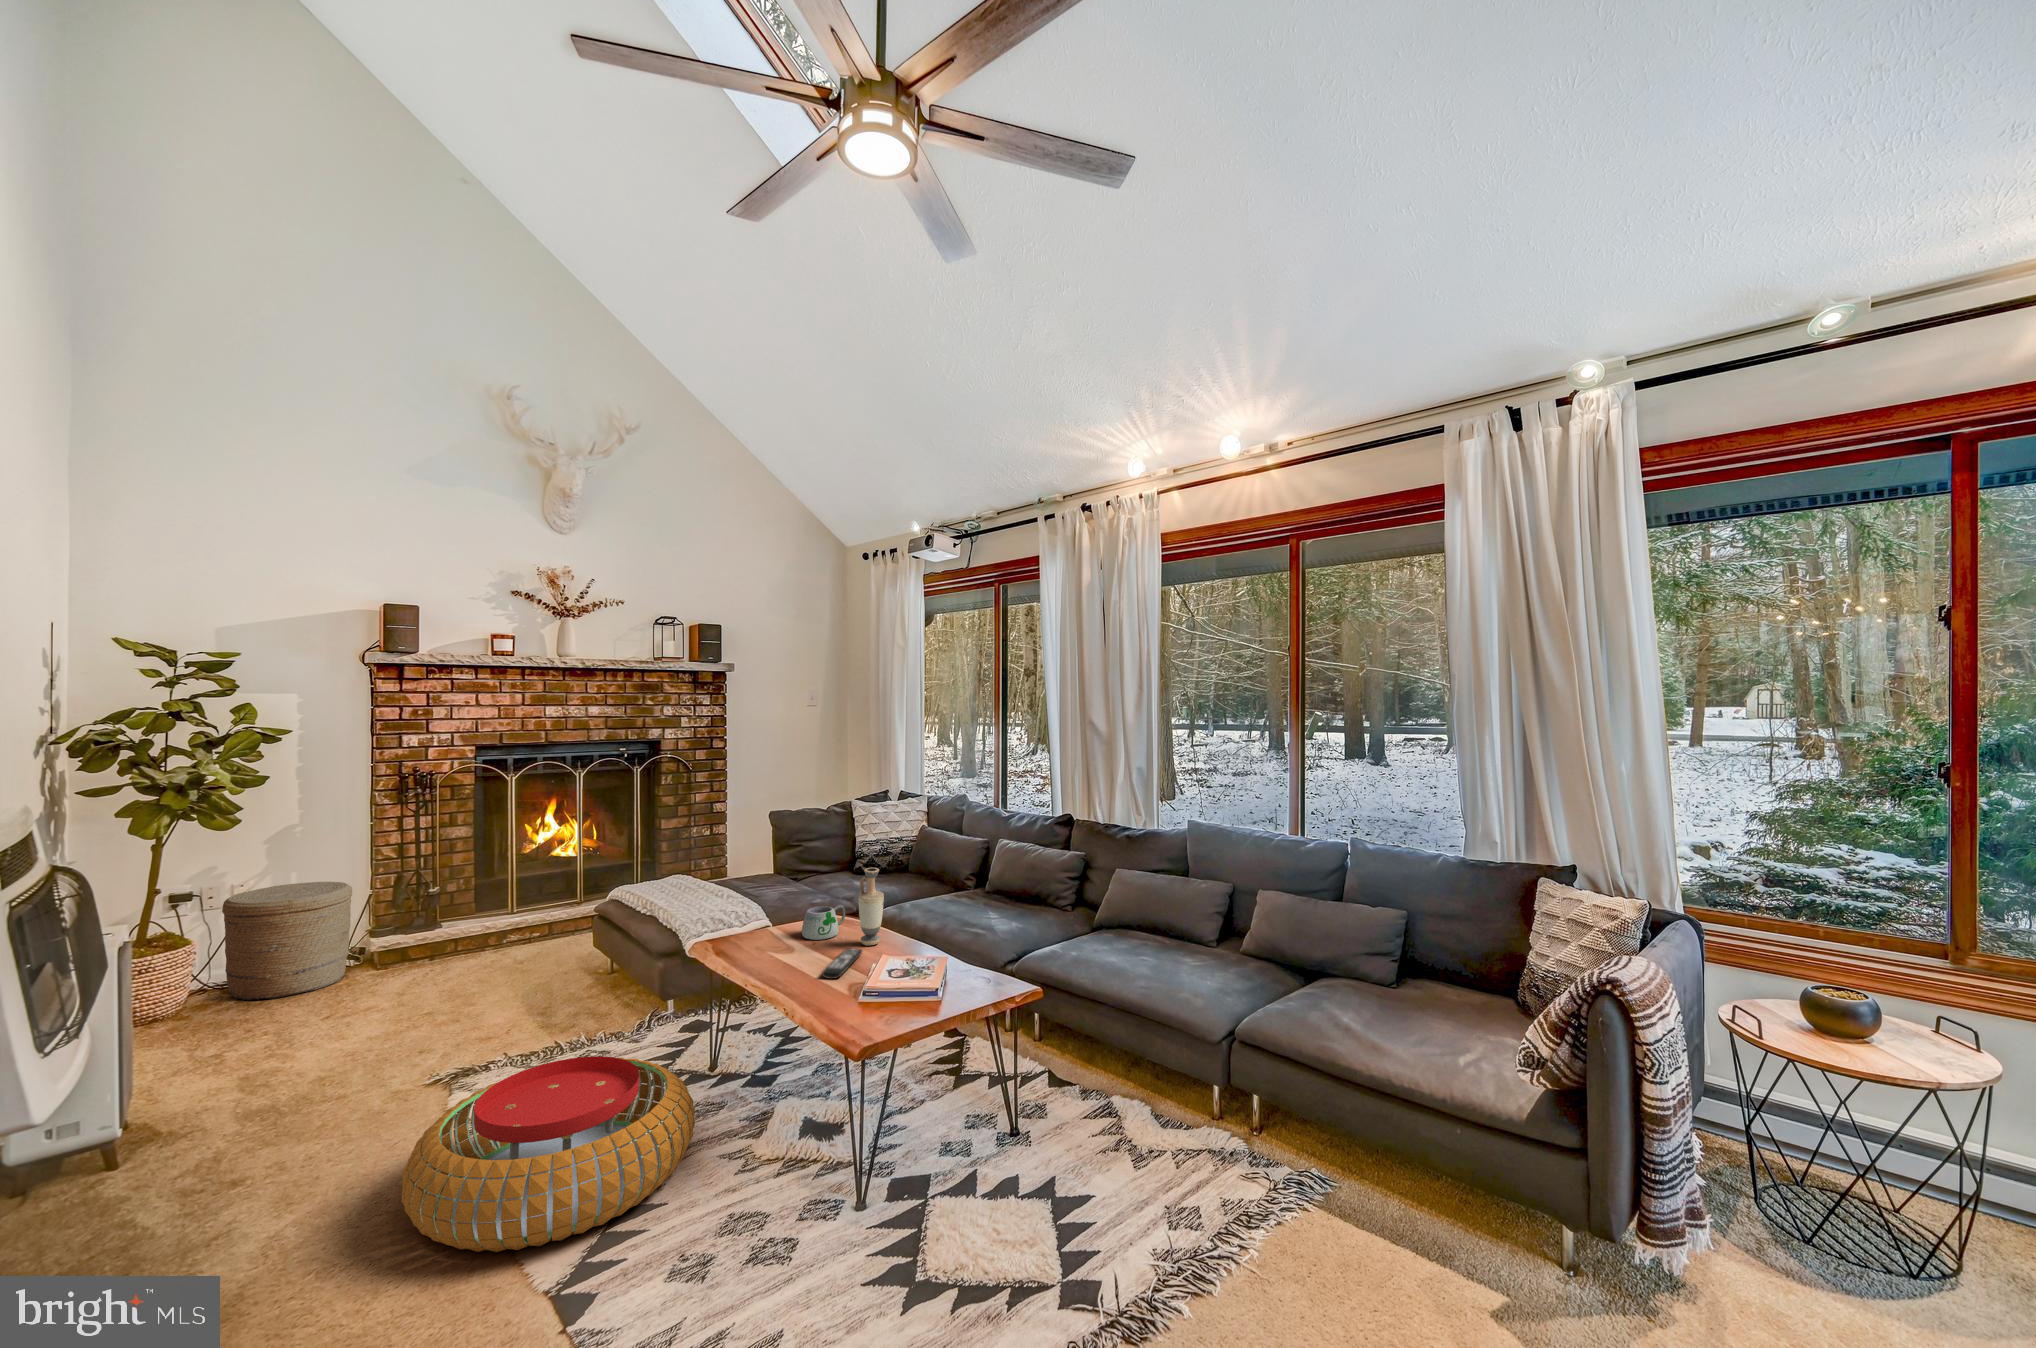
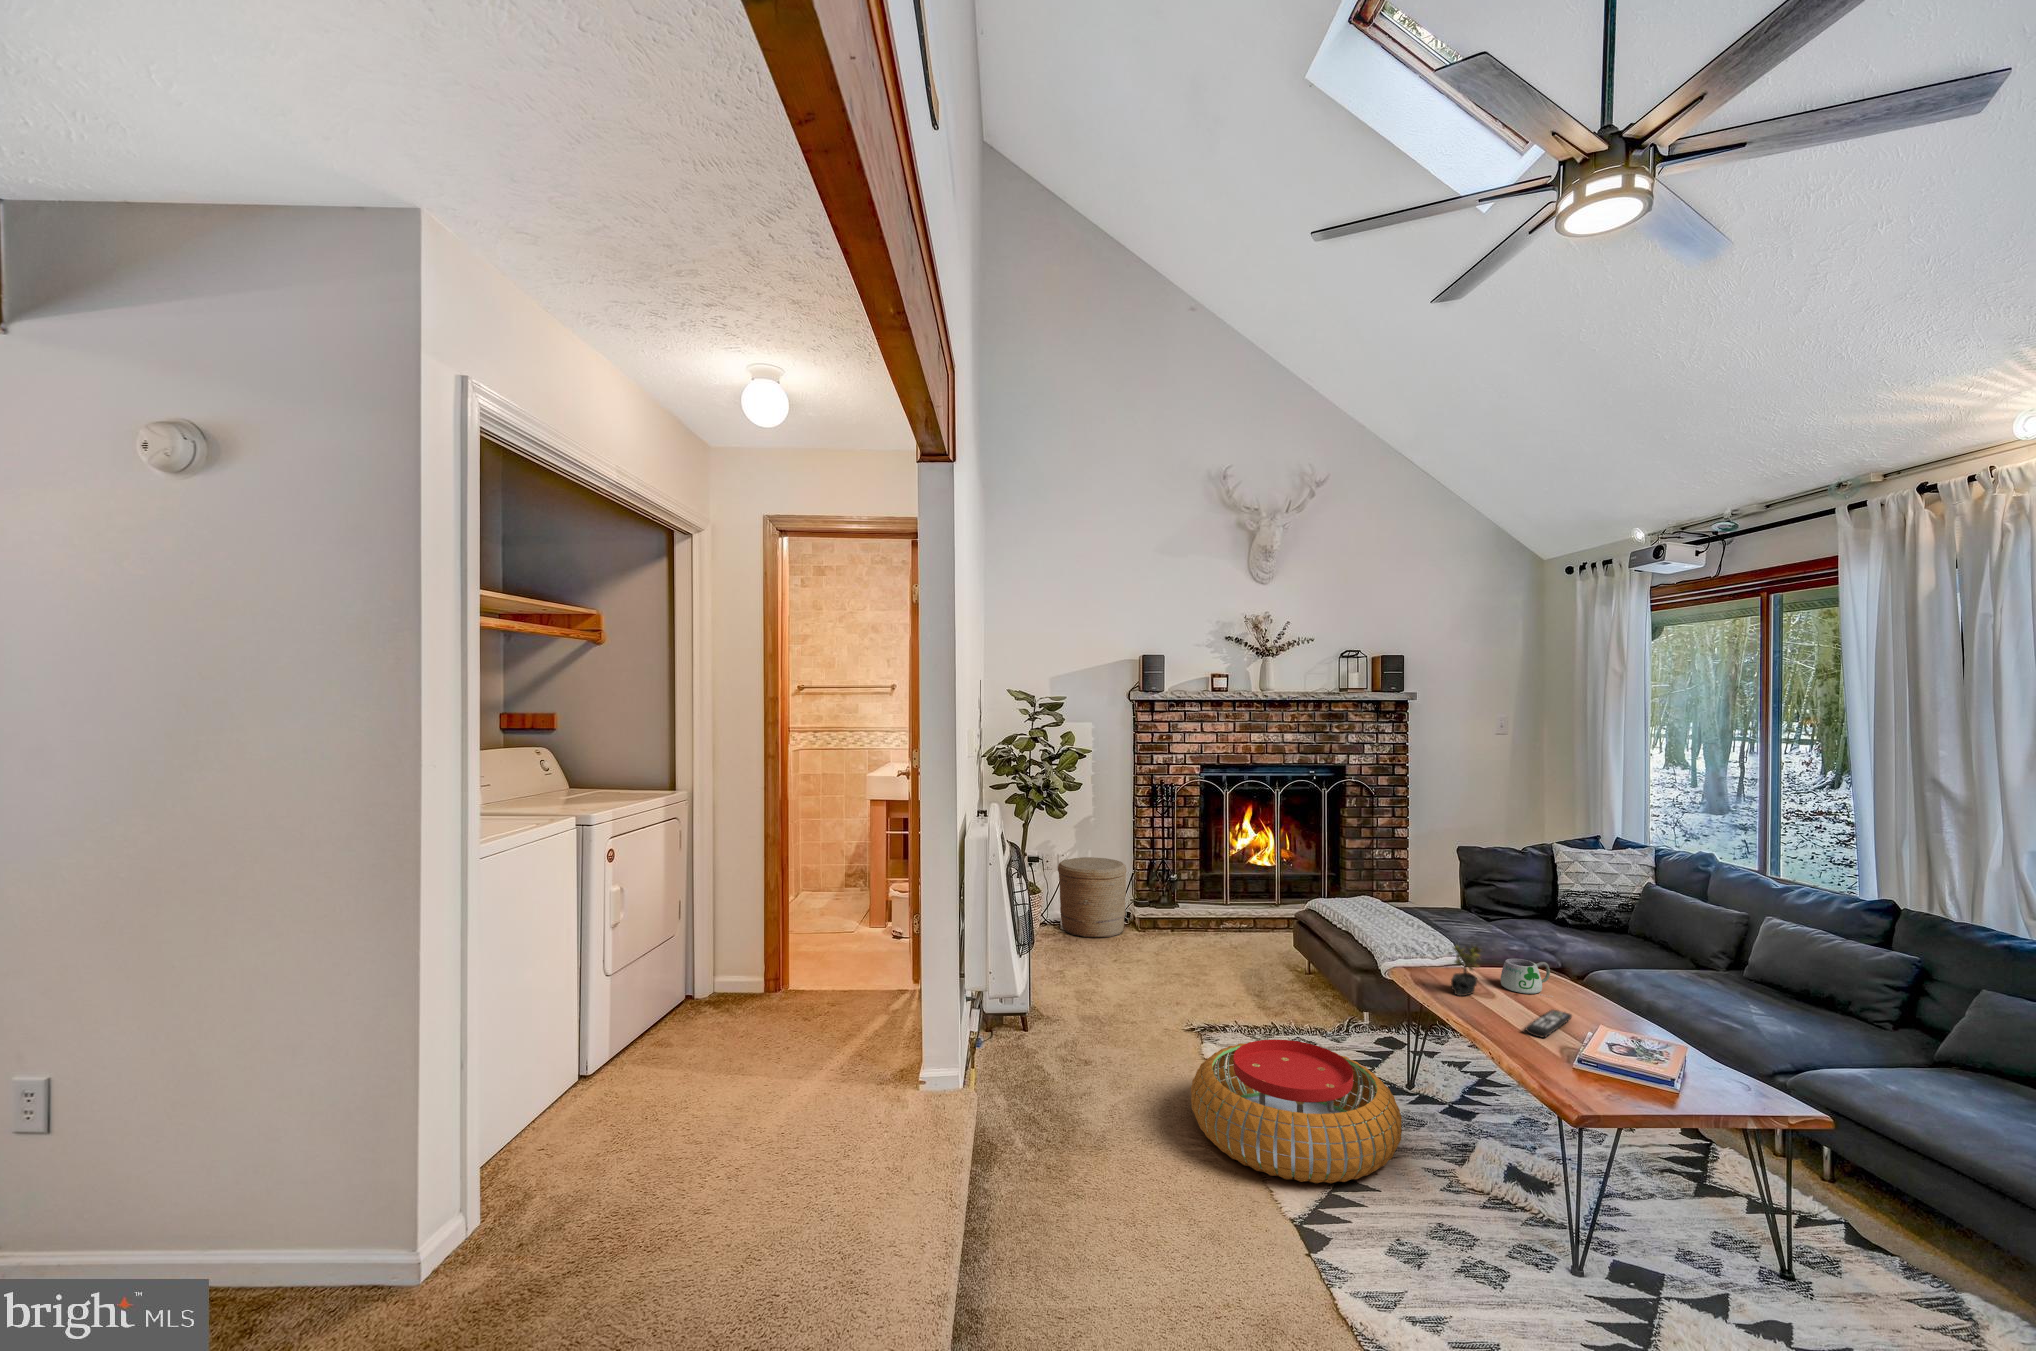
vase: present [858,868,884,946] -> none [1566,931,1597,1013]
succulent plant: none [751,899,785,957] -> present [1449,945,1481,996]

